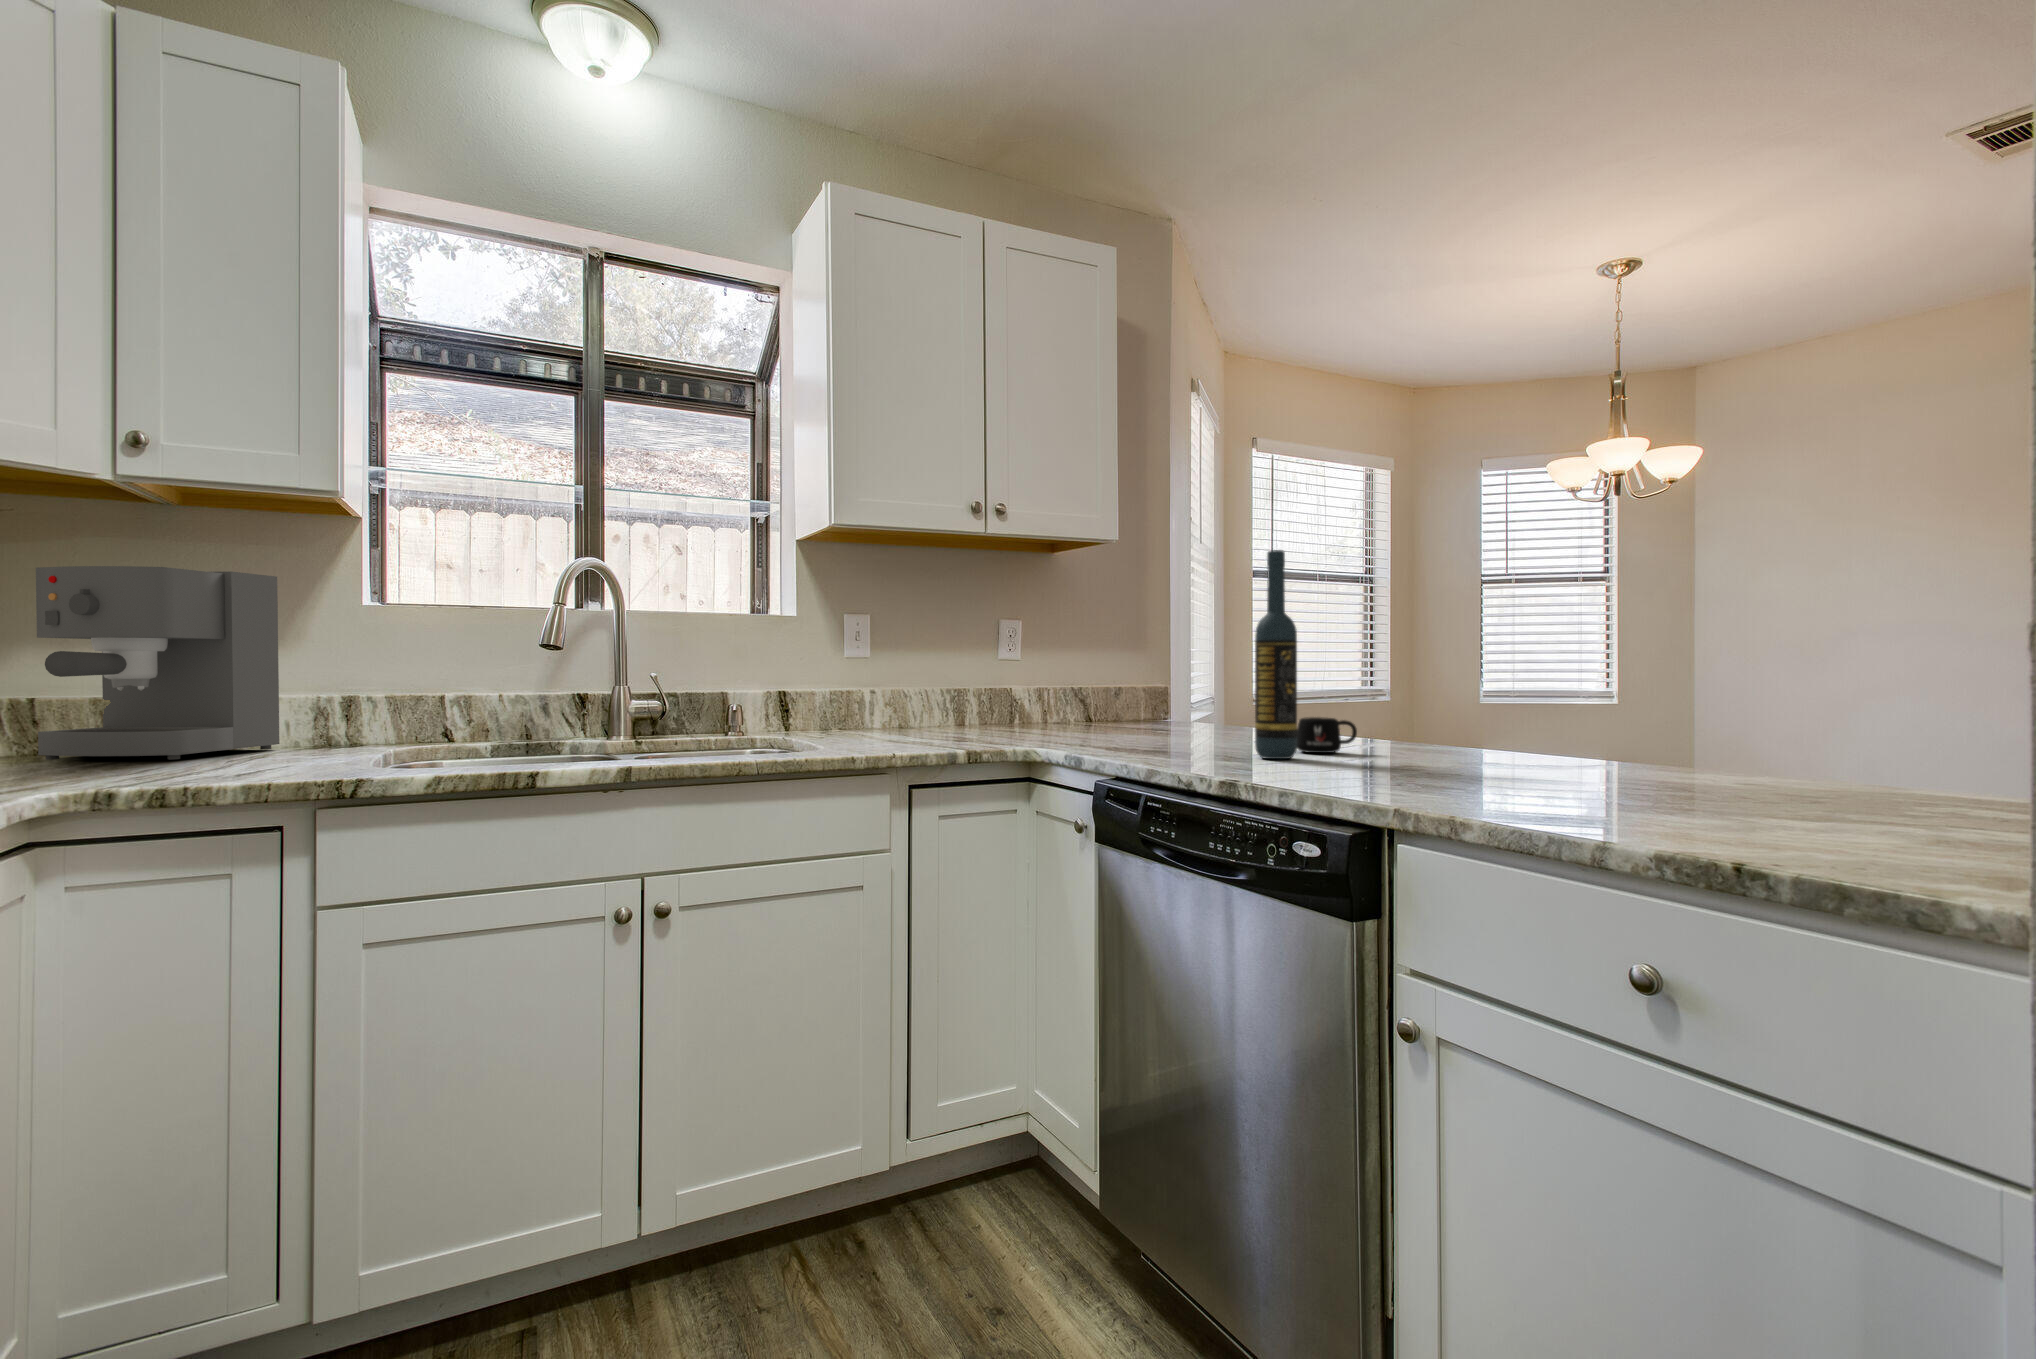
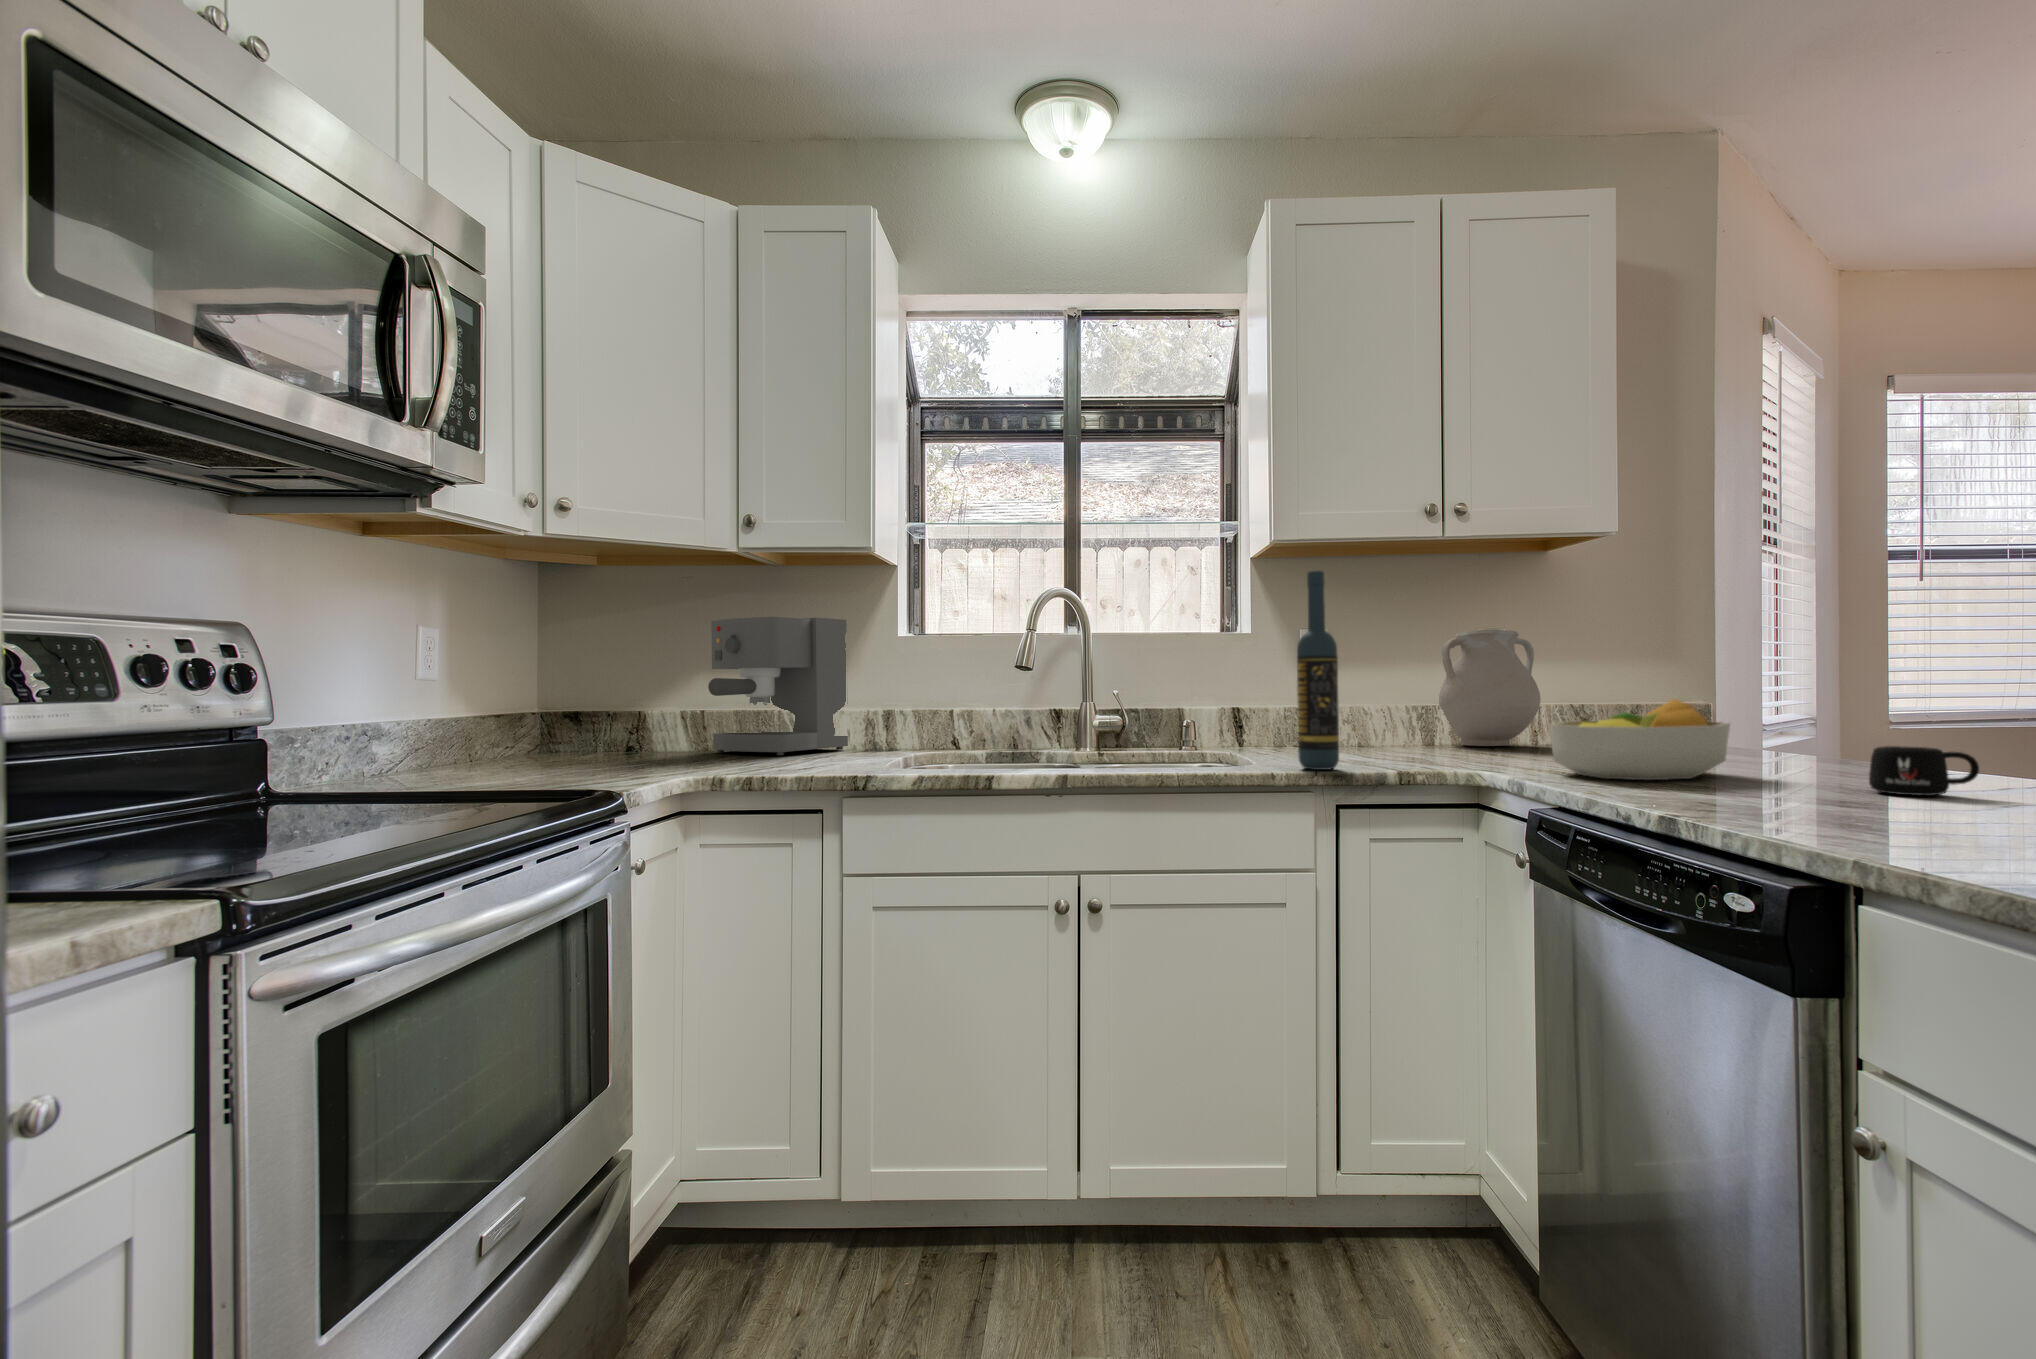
wine bottle: present [1255,550,1297,759] -> present [1297,571,1339,770]
vase: none [971,619,1055,726] -> present [1438,629,1541,746]
fruit bowl: none [1082,682,1206,750] -> present [1548,699,1730,780]

